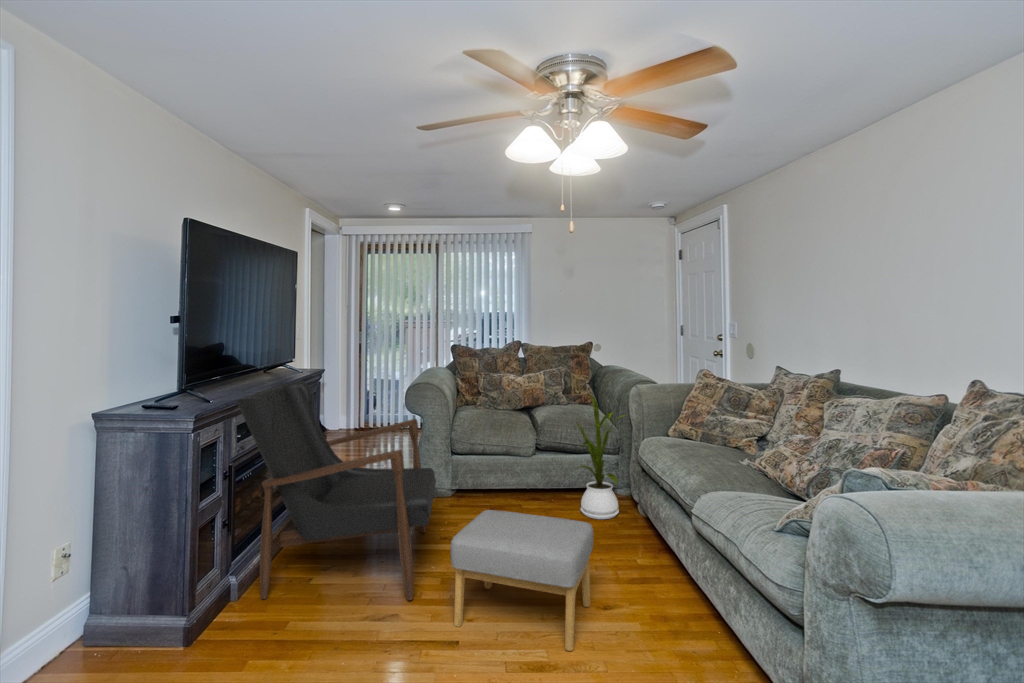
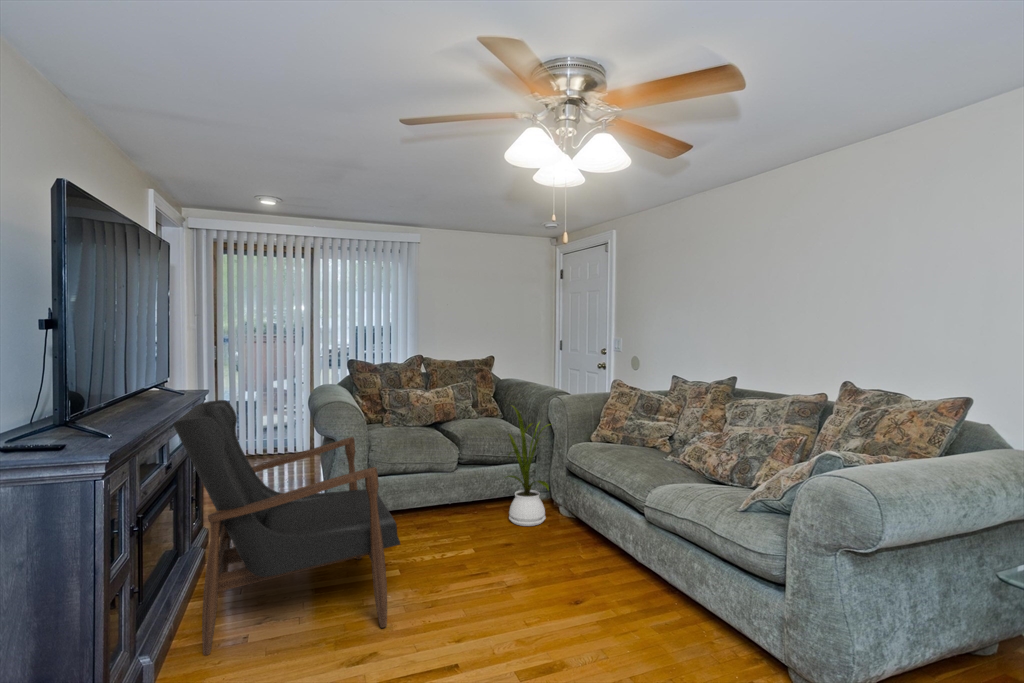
footstool: present [450,510,593,651] -> none [440,523,571,646]

